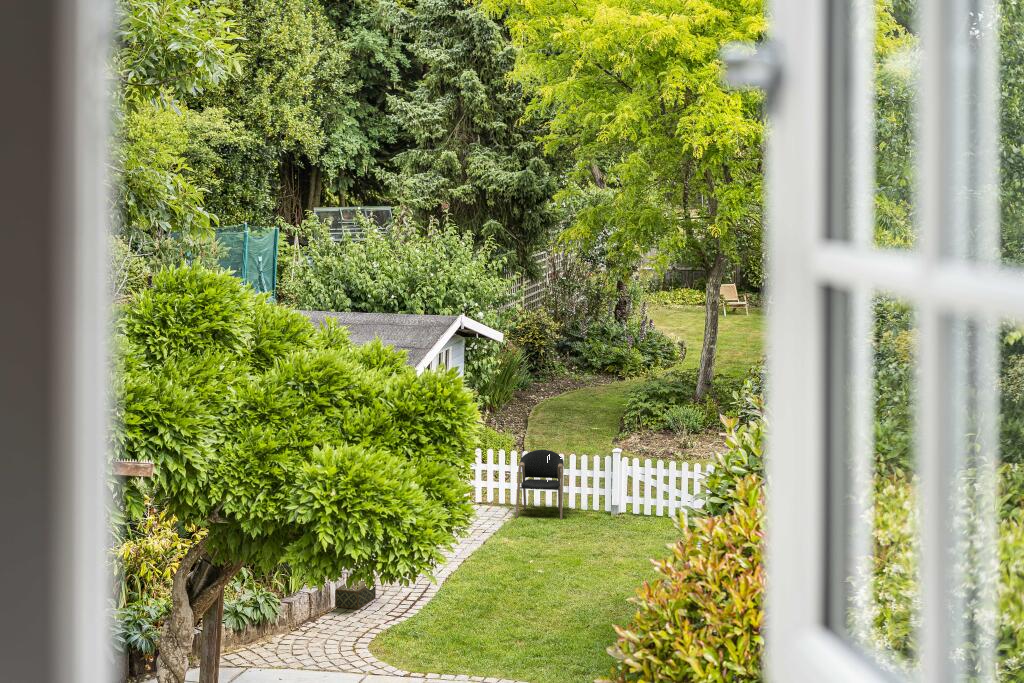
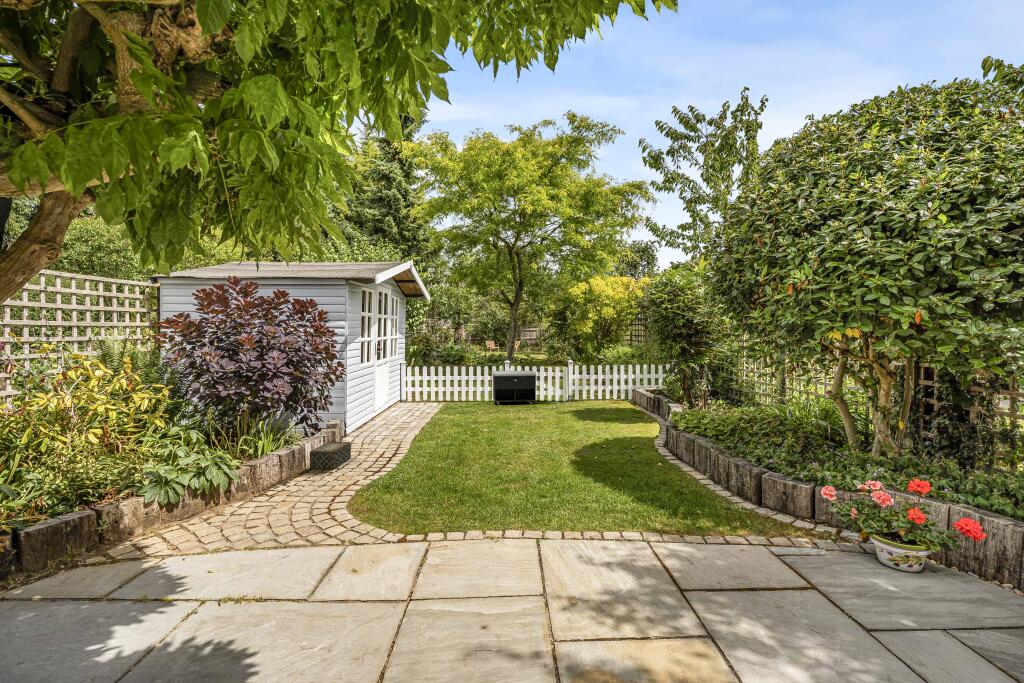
chair: present [516,450,564,519] -> none [445,362,476,406]
storage bench: none [590,466,656,522] -> present [493,371,536,405]

